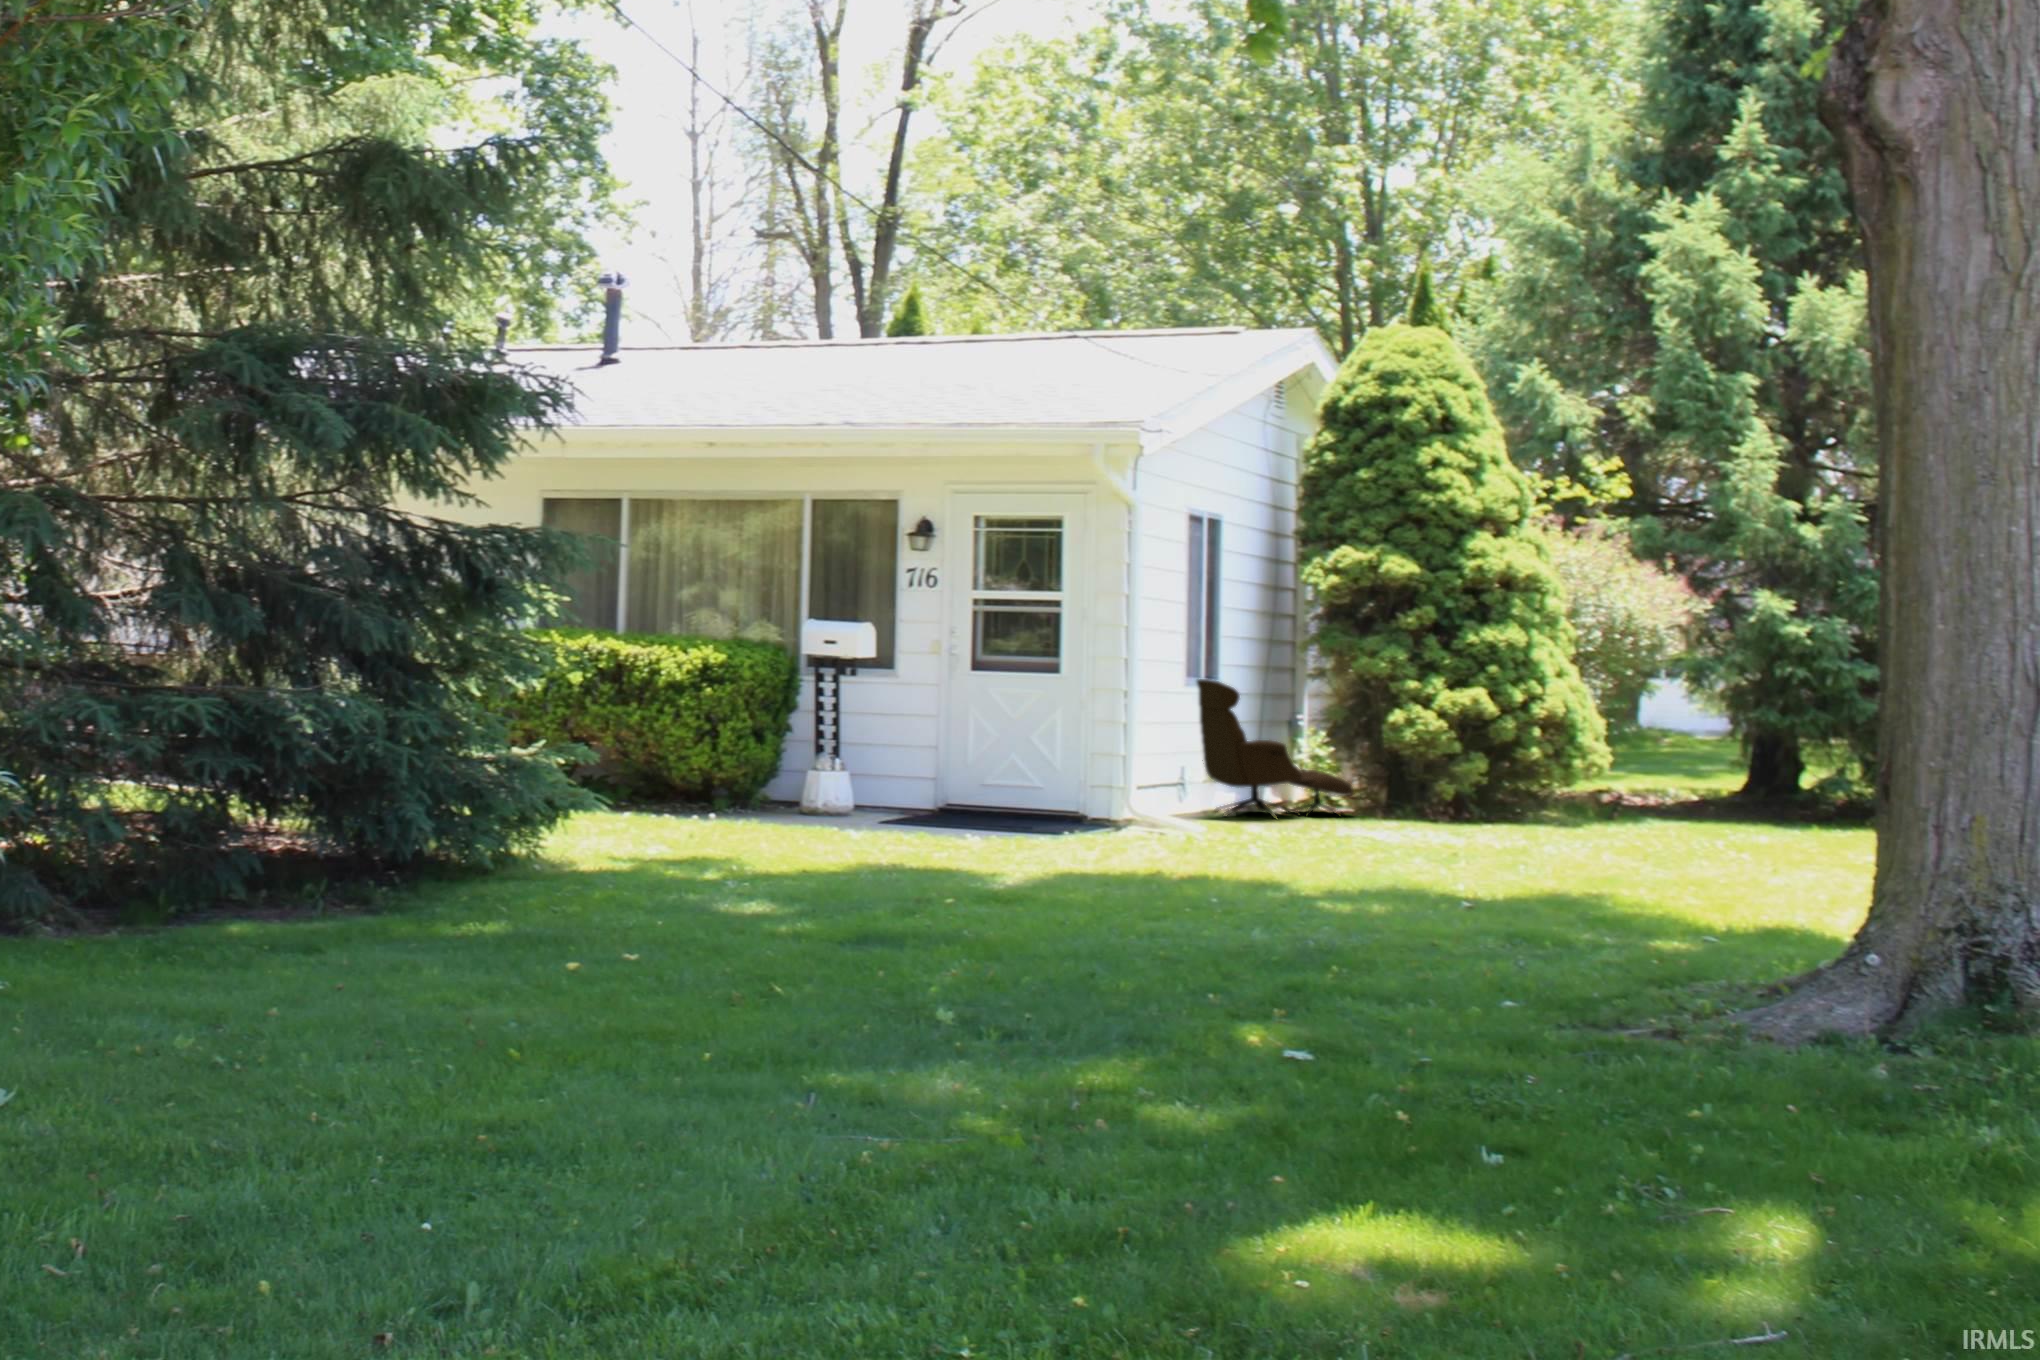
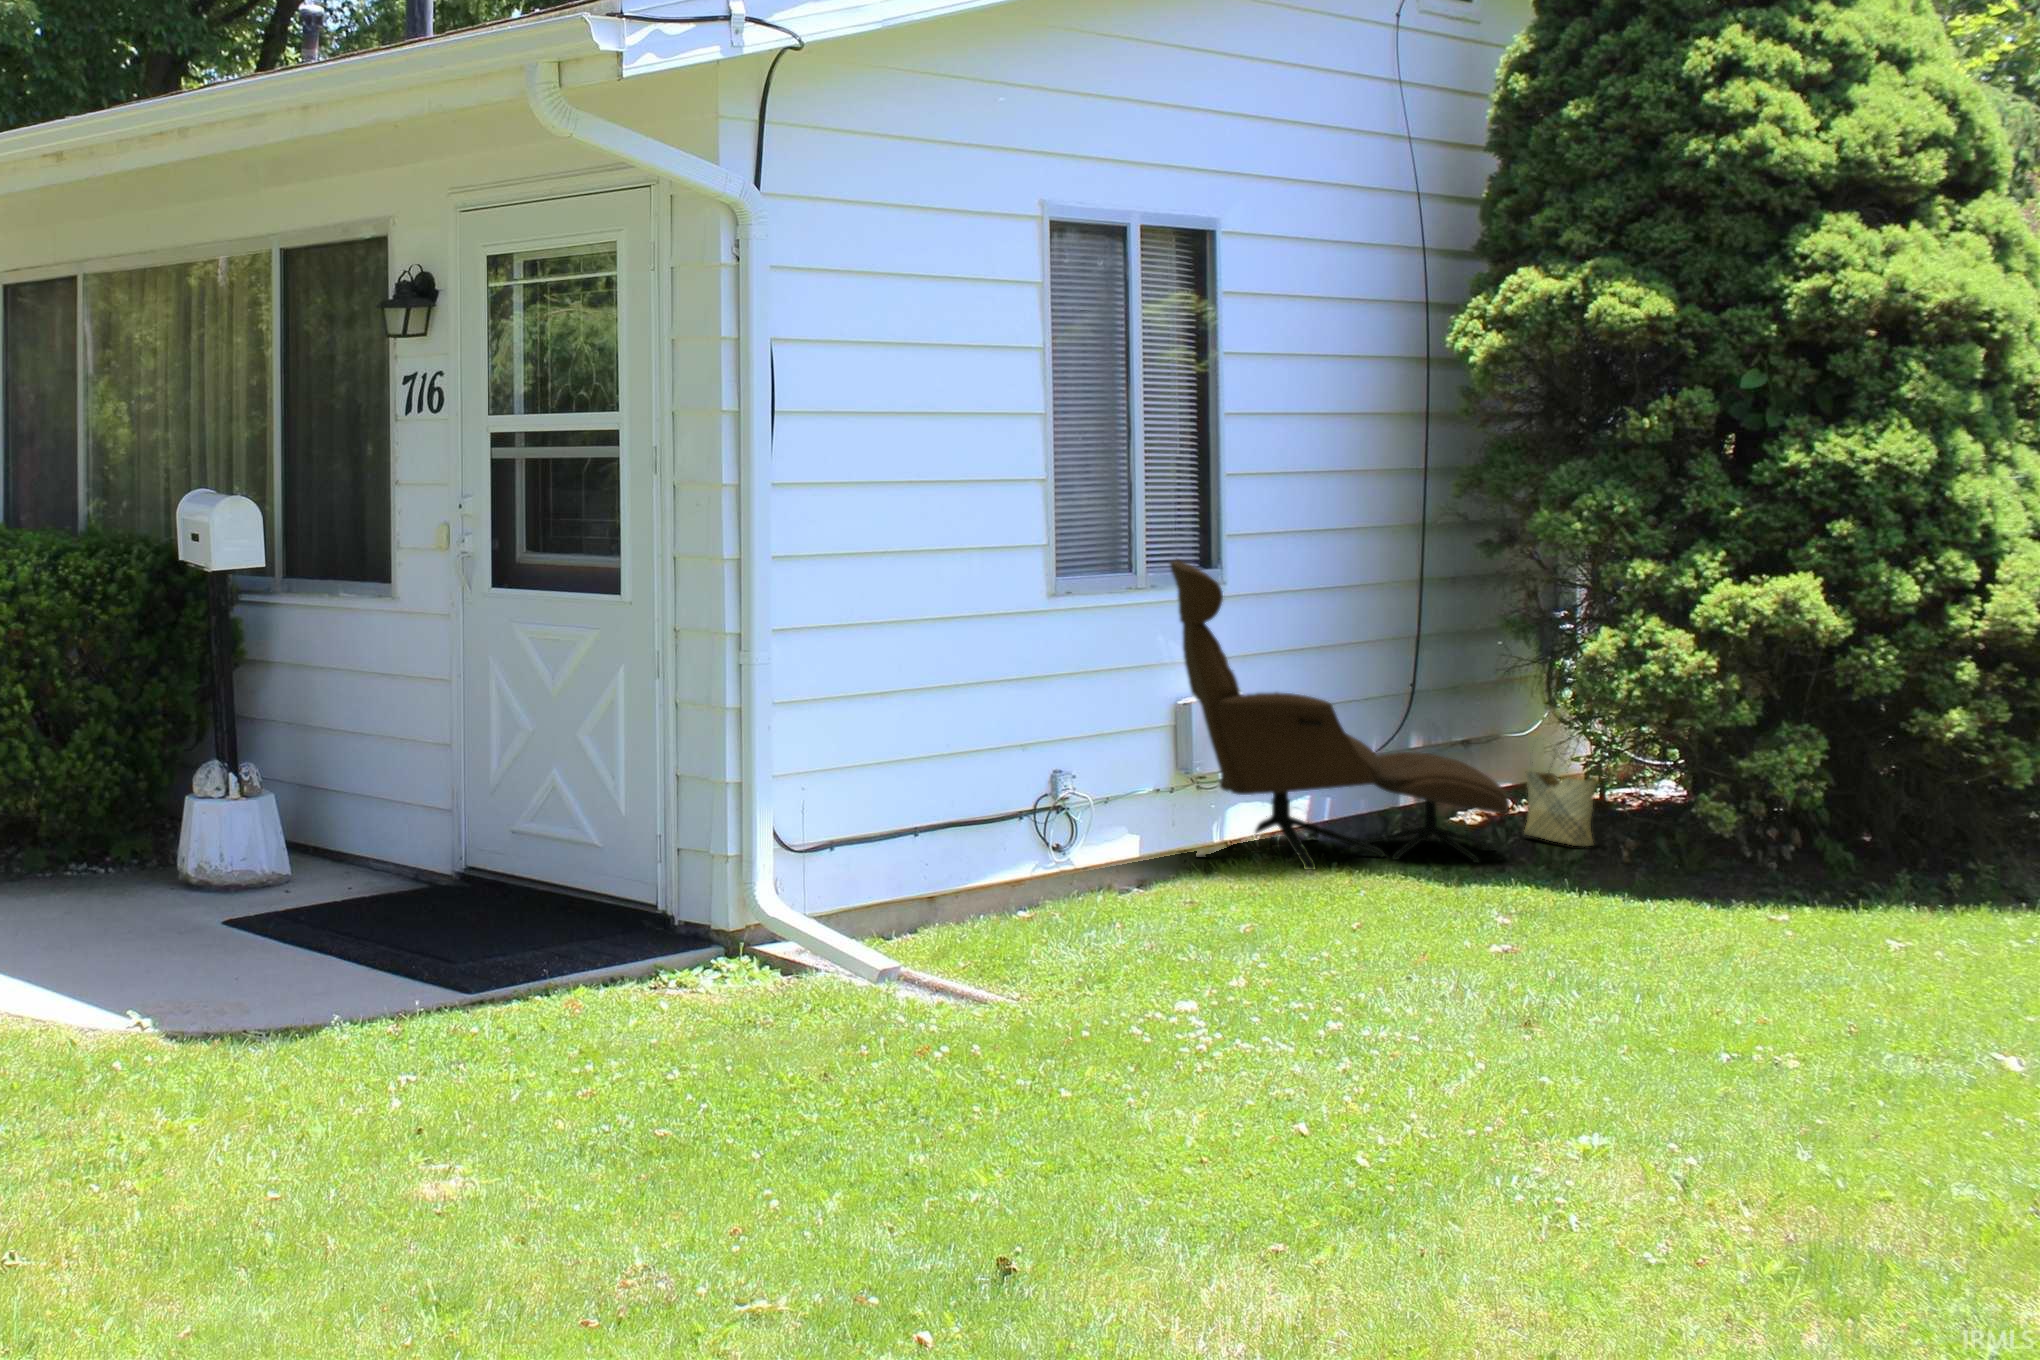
woven basket: none [1349,764,1383,813] -> present [1524,739,1596,847]

